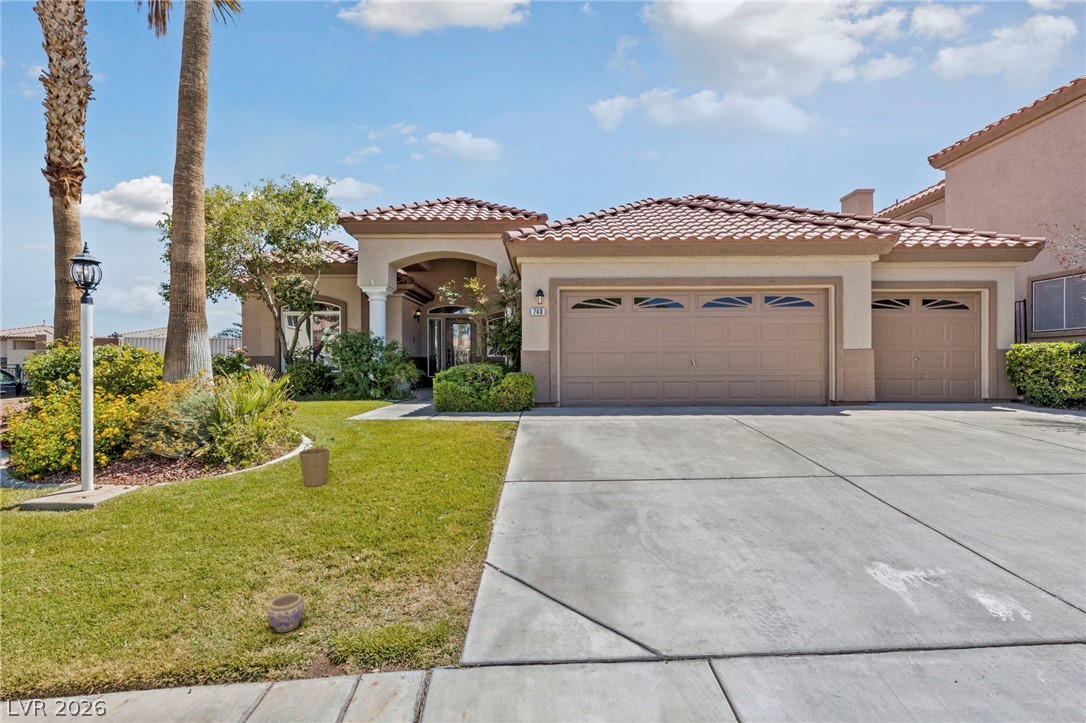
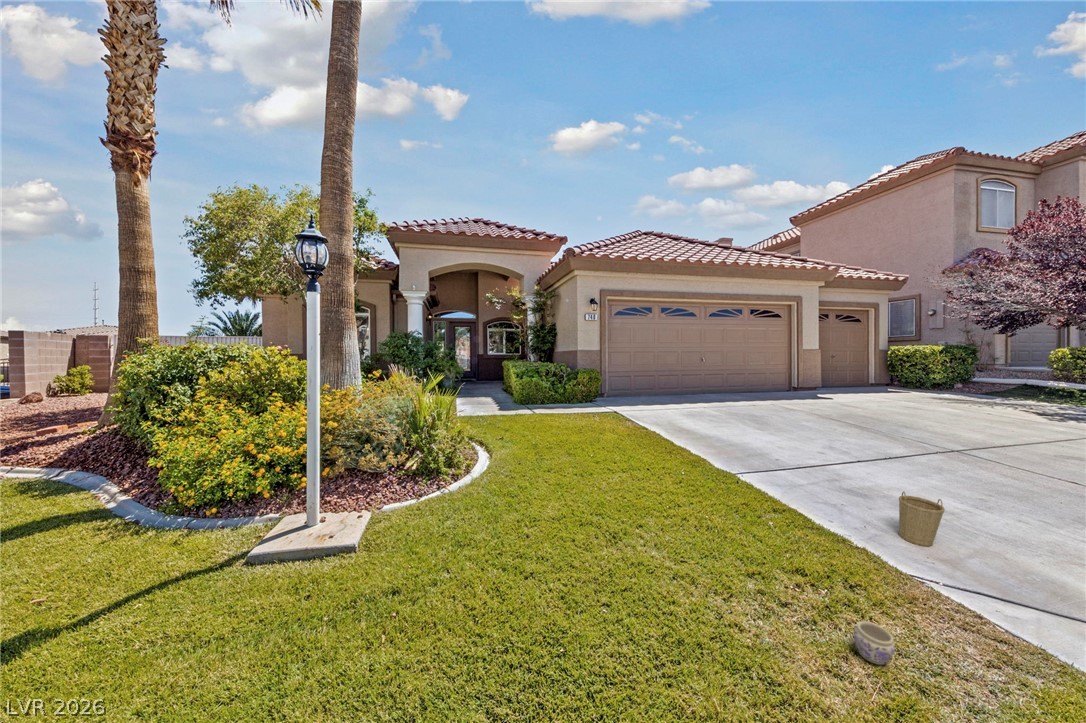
basket: present [299,443,330,487] -> present [899,492,945,547]

